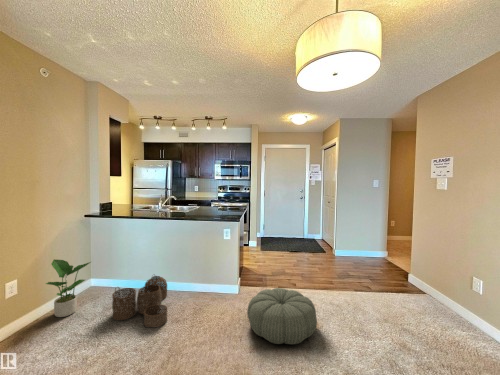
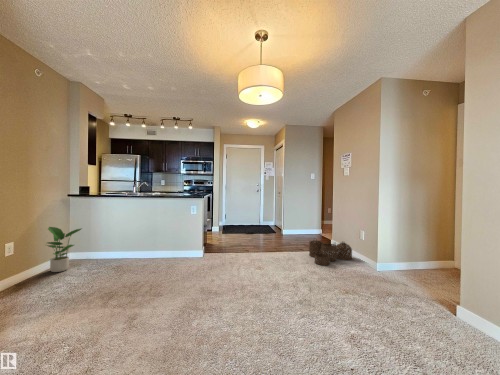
woven basket: present [112,276,167,327] -> present [309,240,352,265]
pouf: present [247,288,317,344] -> none [210,245,259,275]

